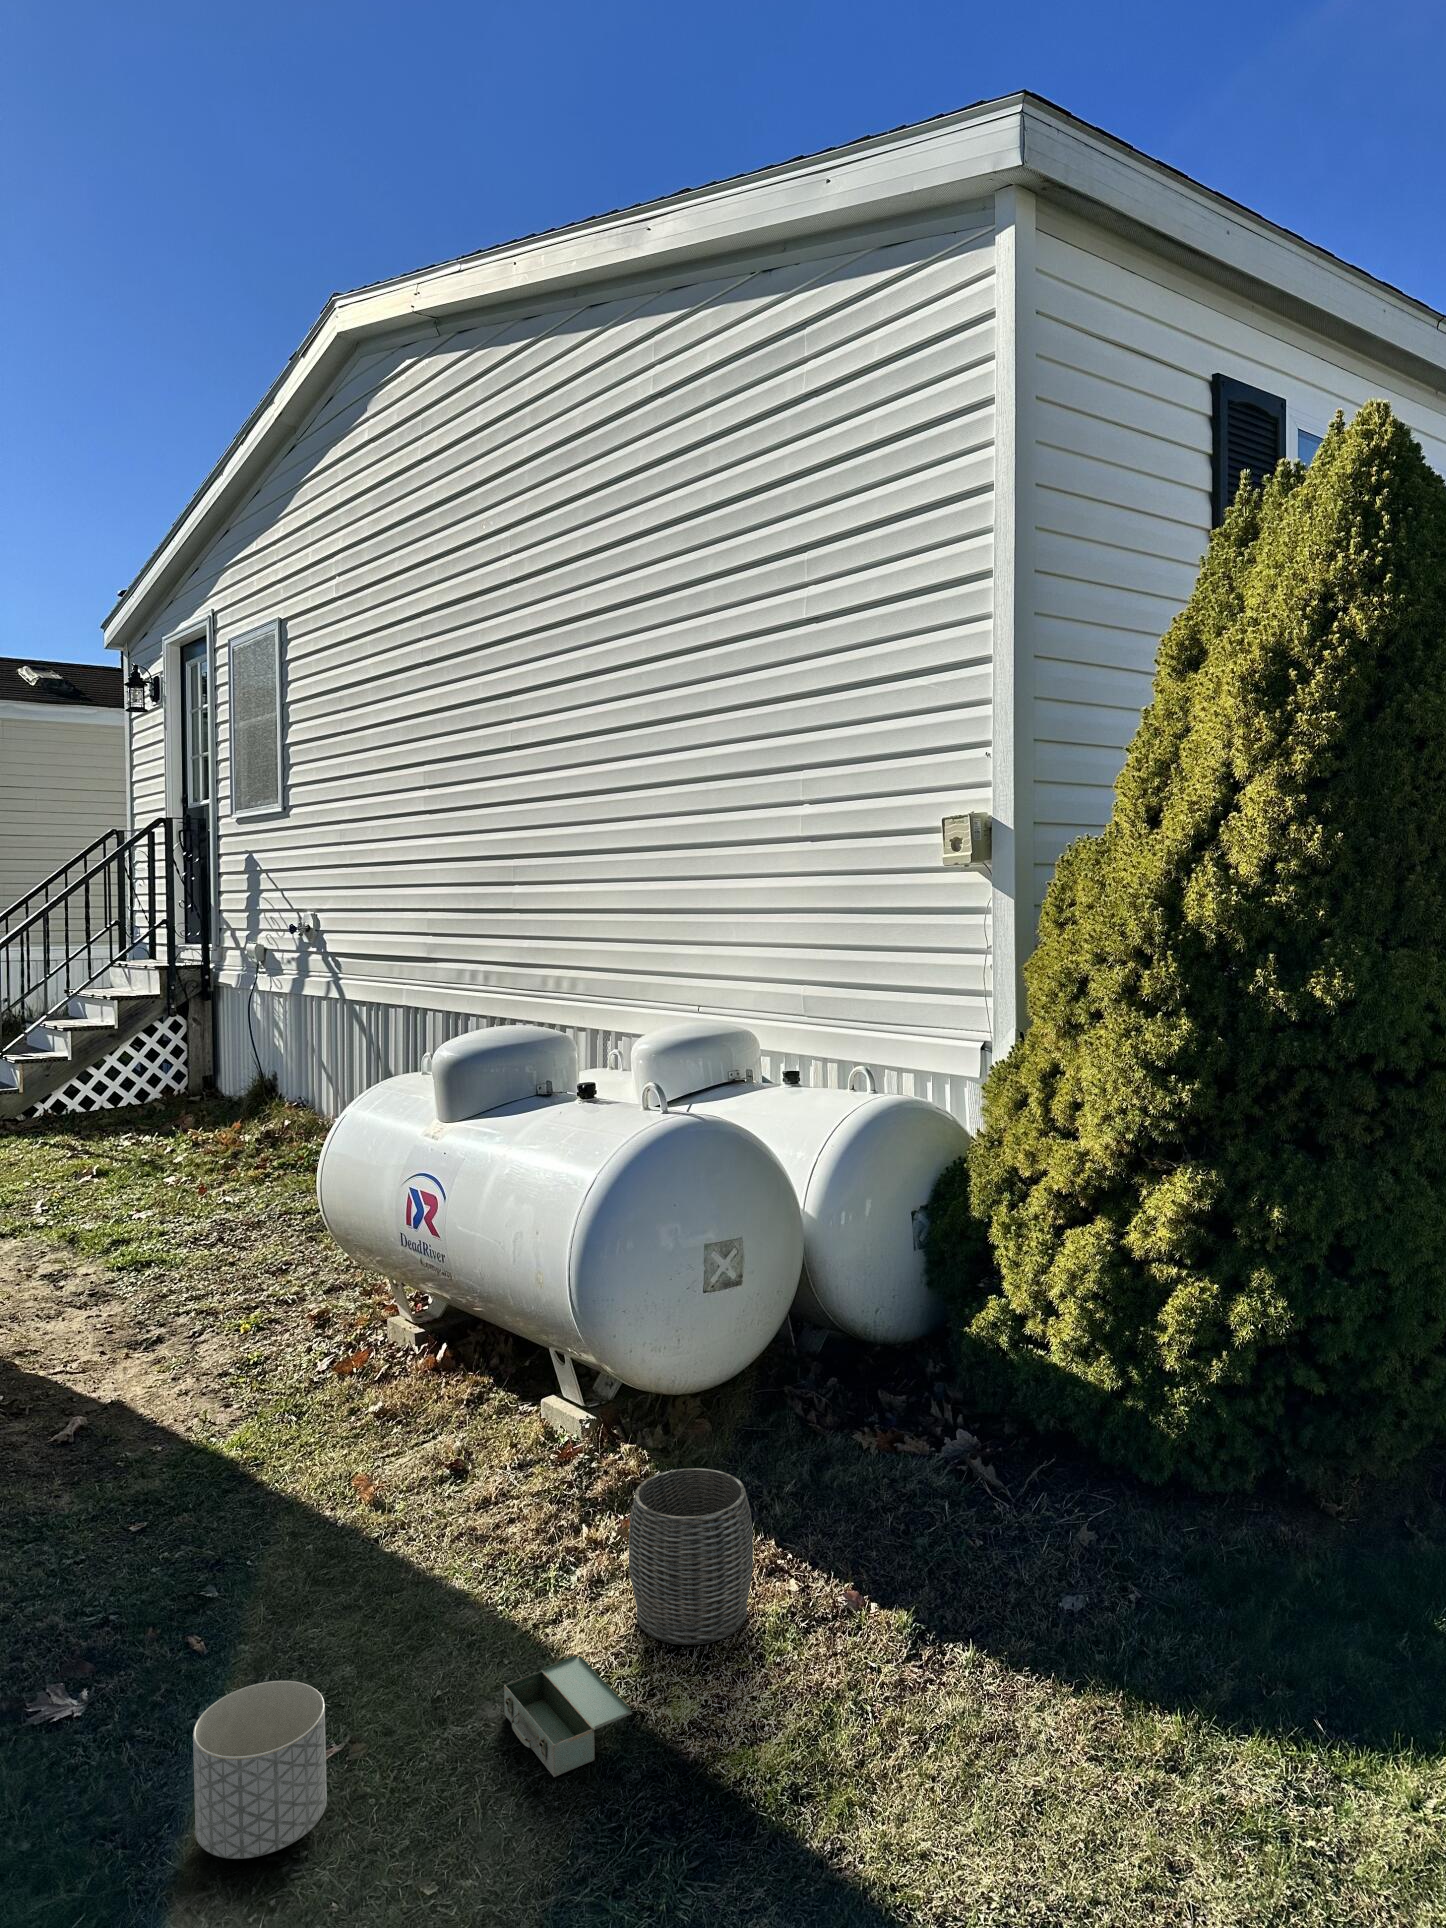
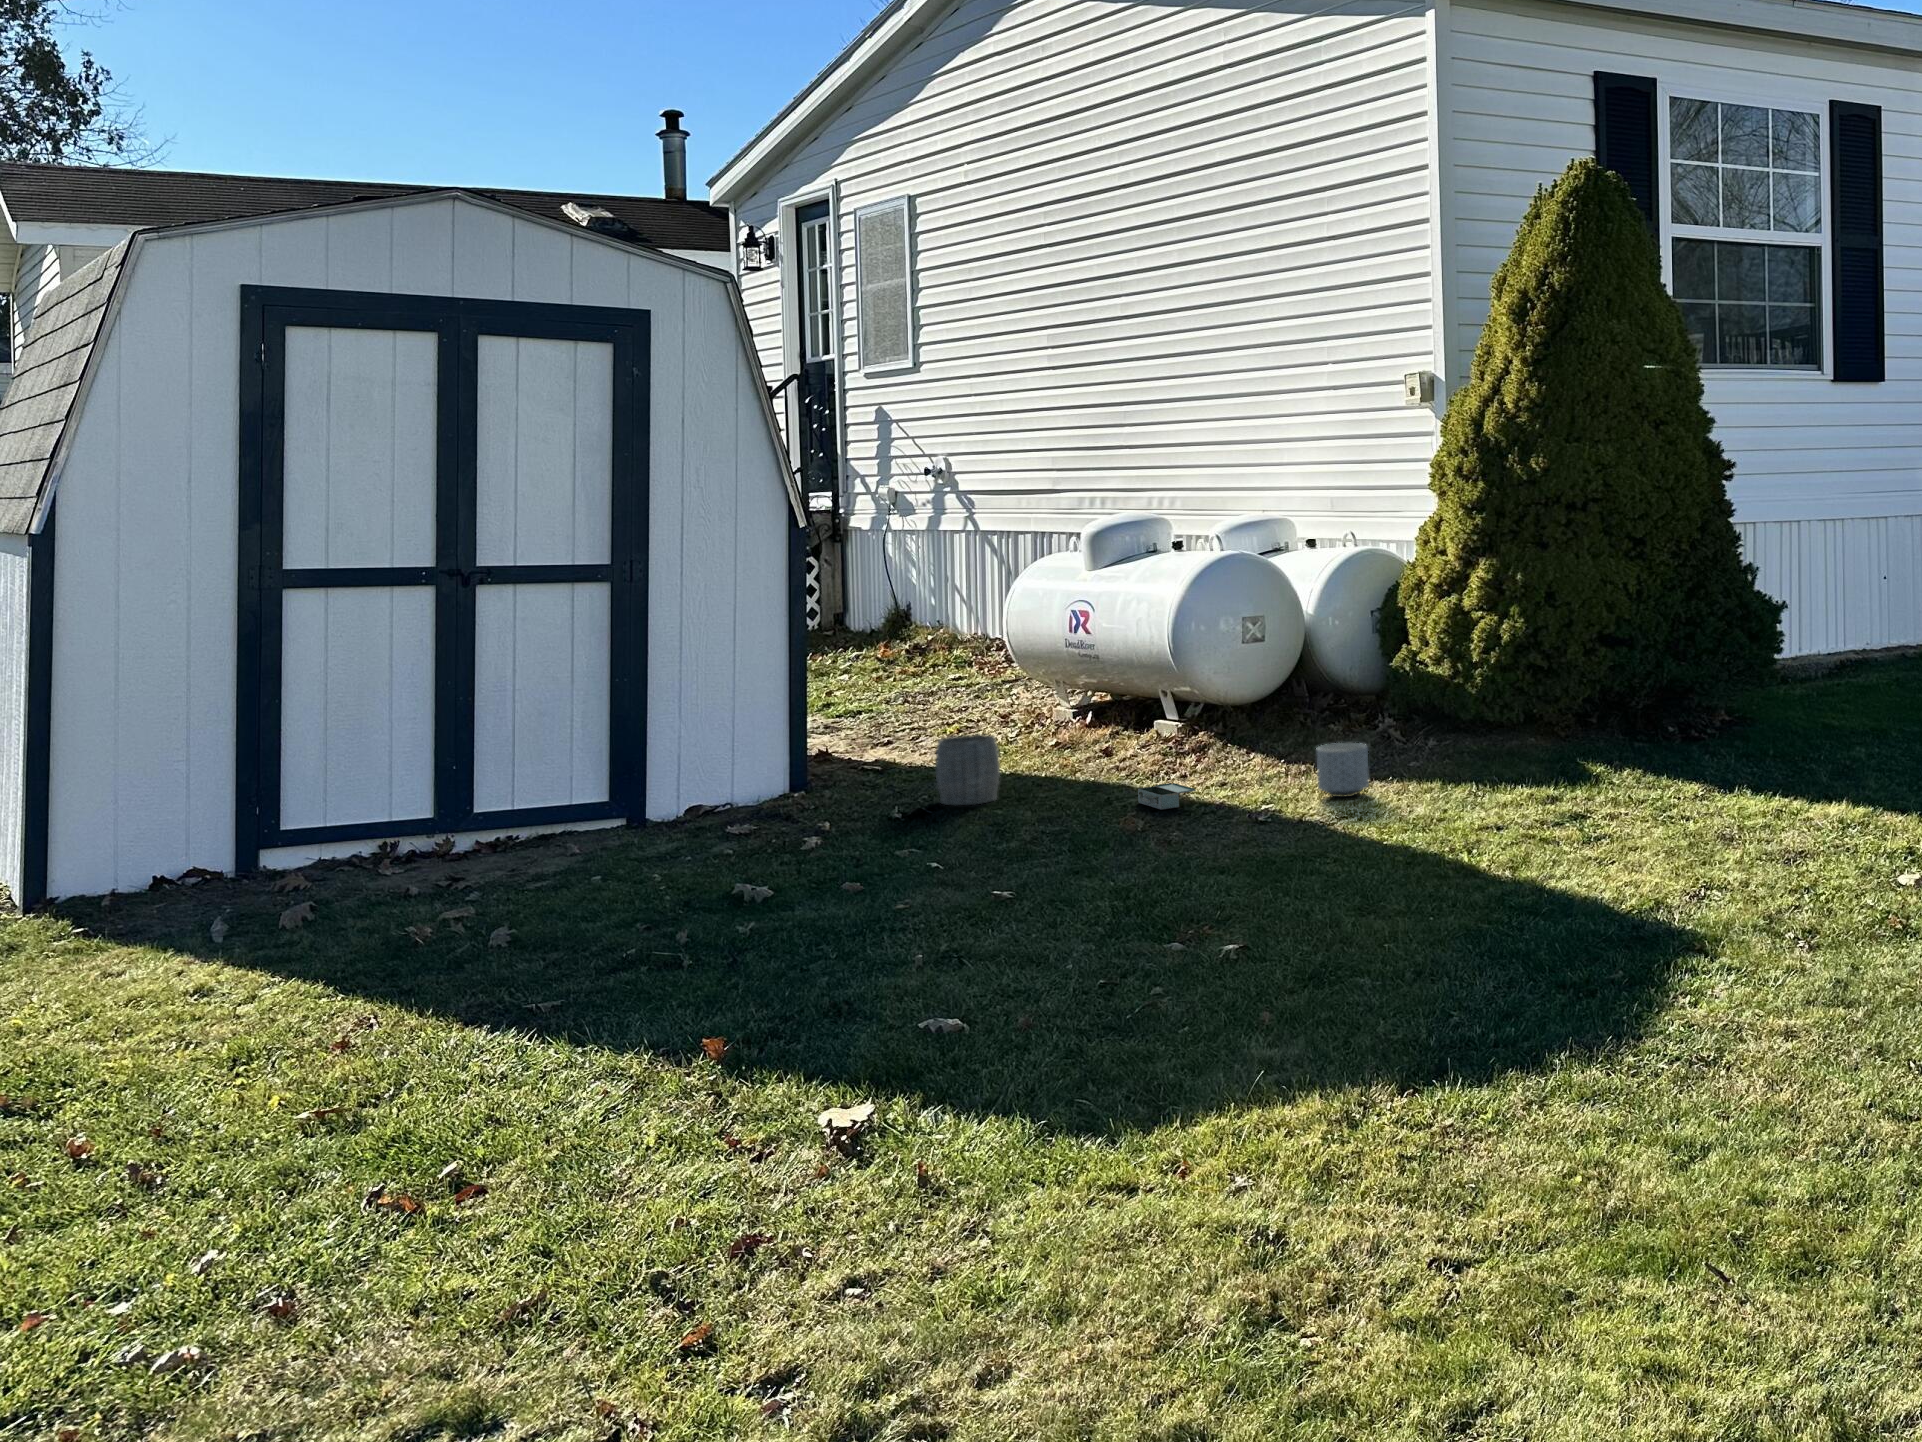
woven basket: present [629,1468,753,1645] -> present [935,734,1000,805]
planter: present [193,1681,327,1859] -> present [1317,743,1369,797]

